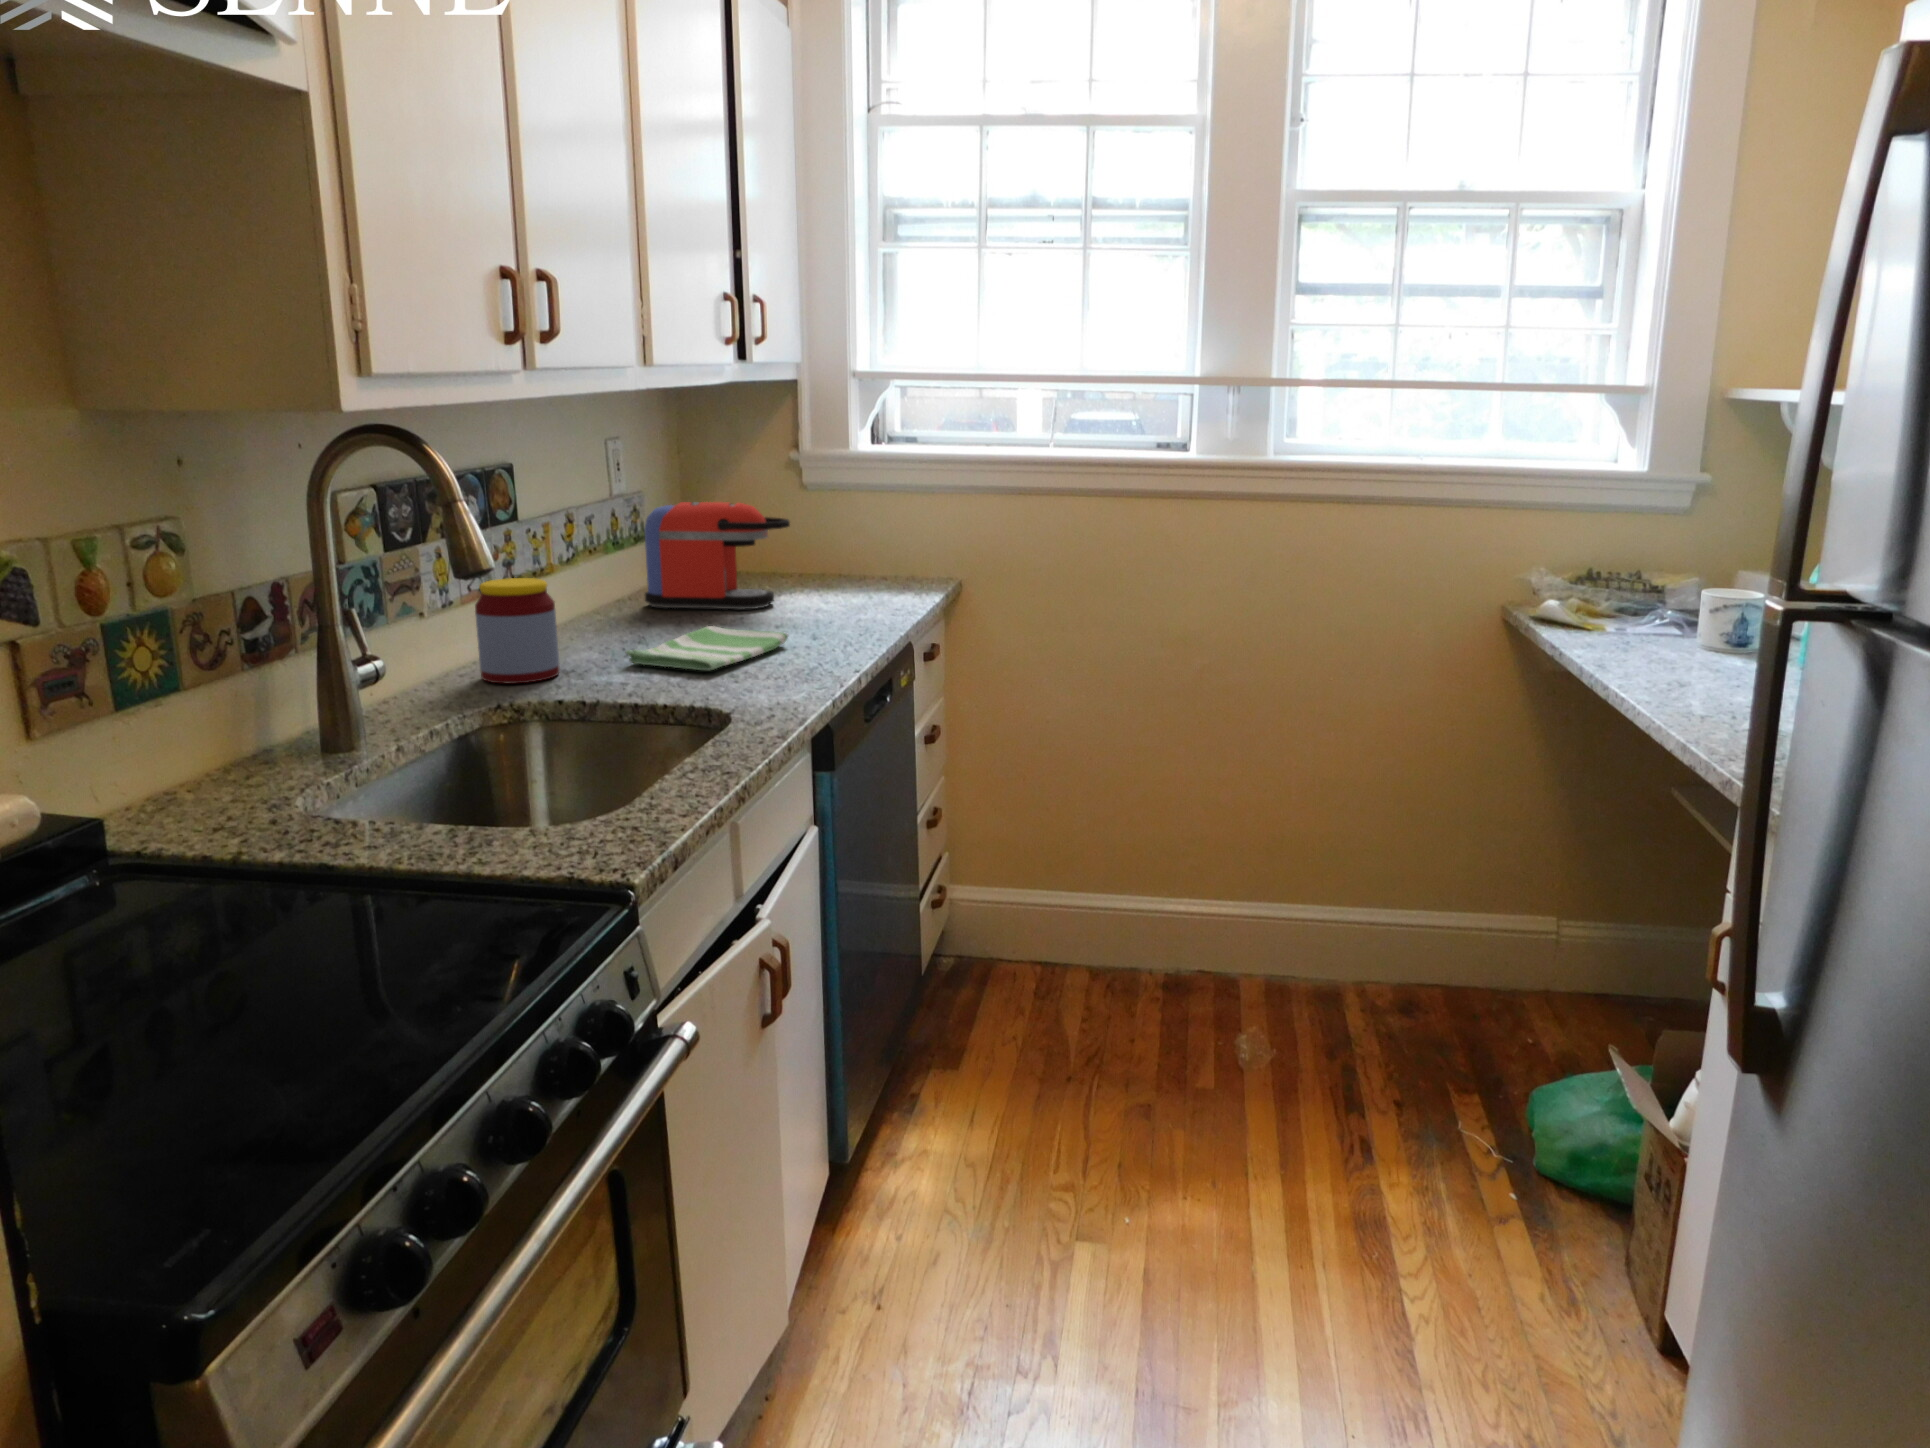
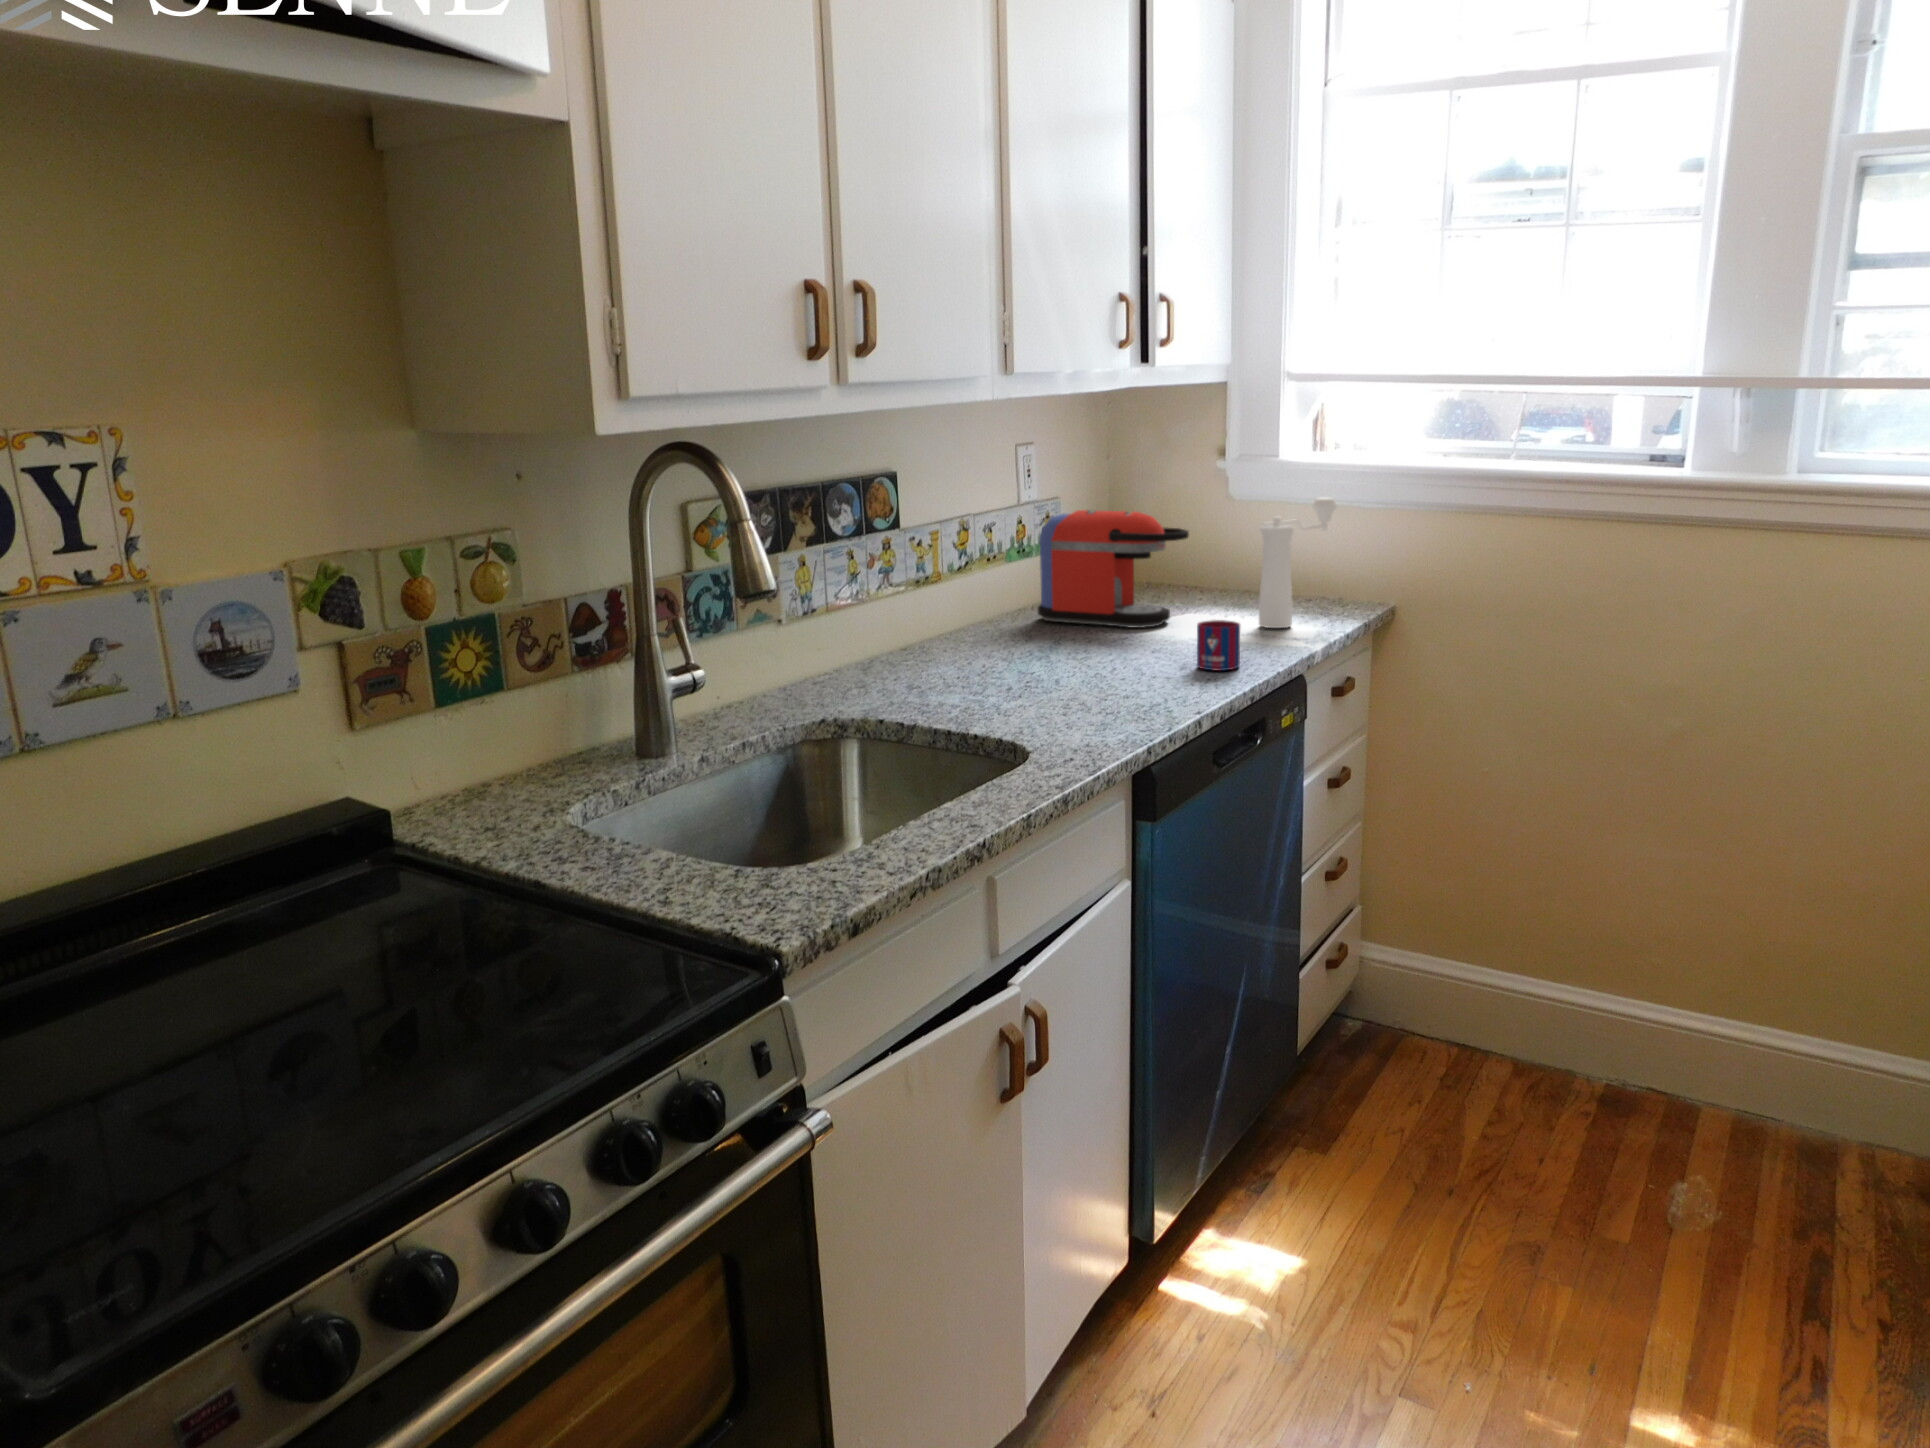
pepper mill: none [855,490,916,604] -> present [1259,498,1338,628]
jar: present [475,578,560,684] -> none [823,589,903,698]
mug: none [826,597,864,640] -> present [1197,620,1240,671]
dish towel: present [626,626,788,670] -> none [970,646,1150,698]

